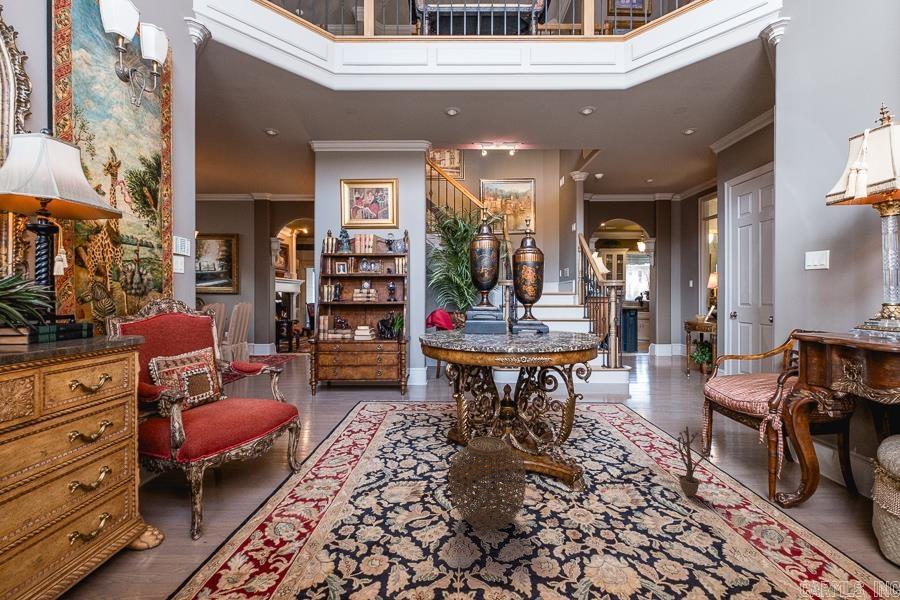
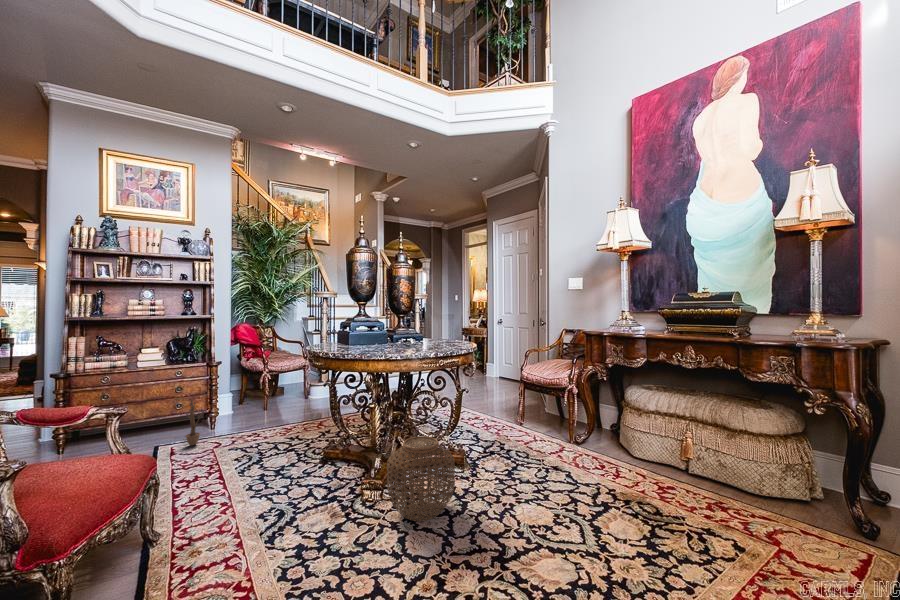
decorative plant: present [663,426,713,497] -> present [183,400,205,446]

